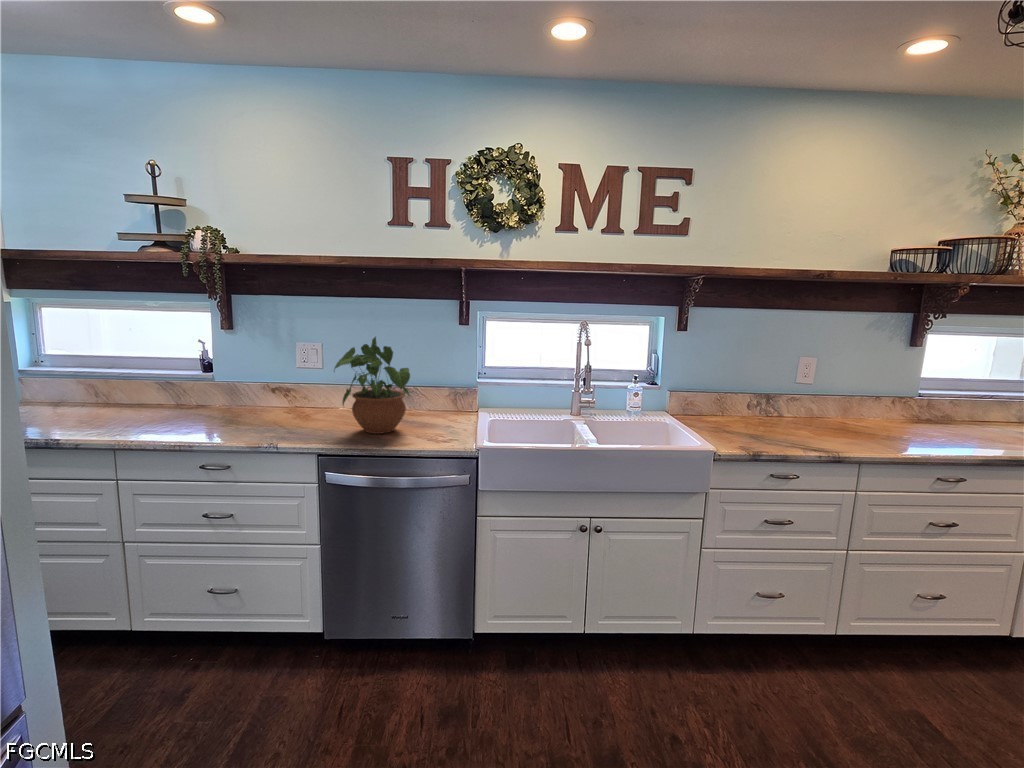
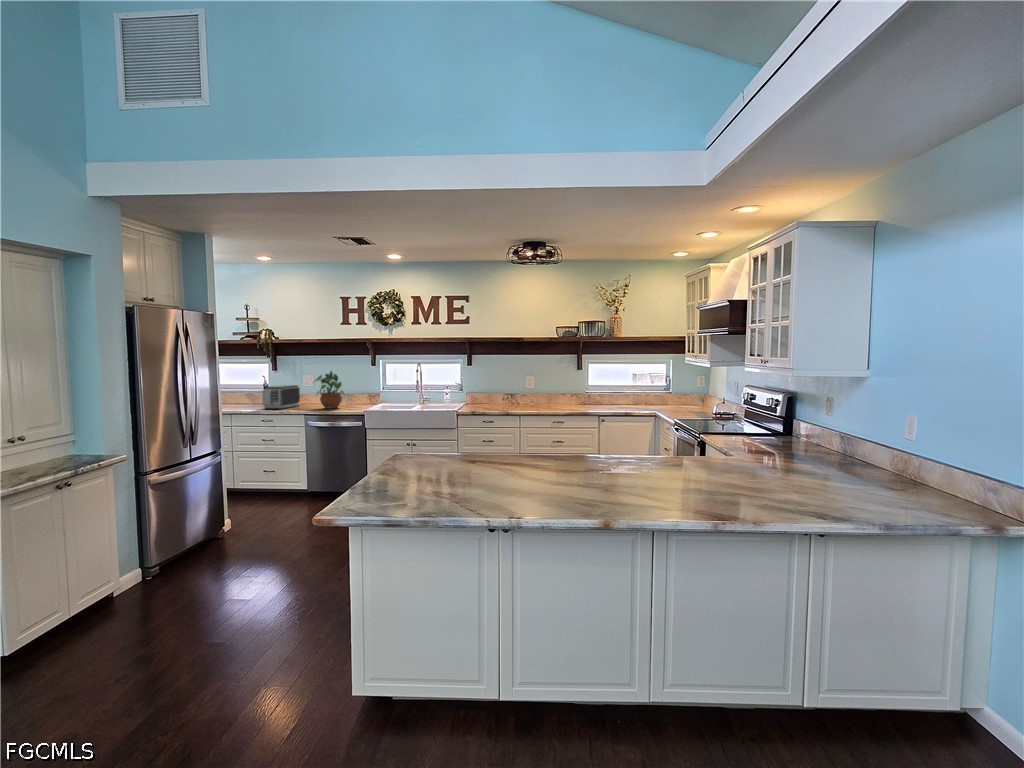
toaster: none [200,366,295,436] -> present [263,385,300,409]

